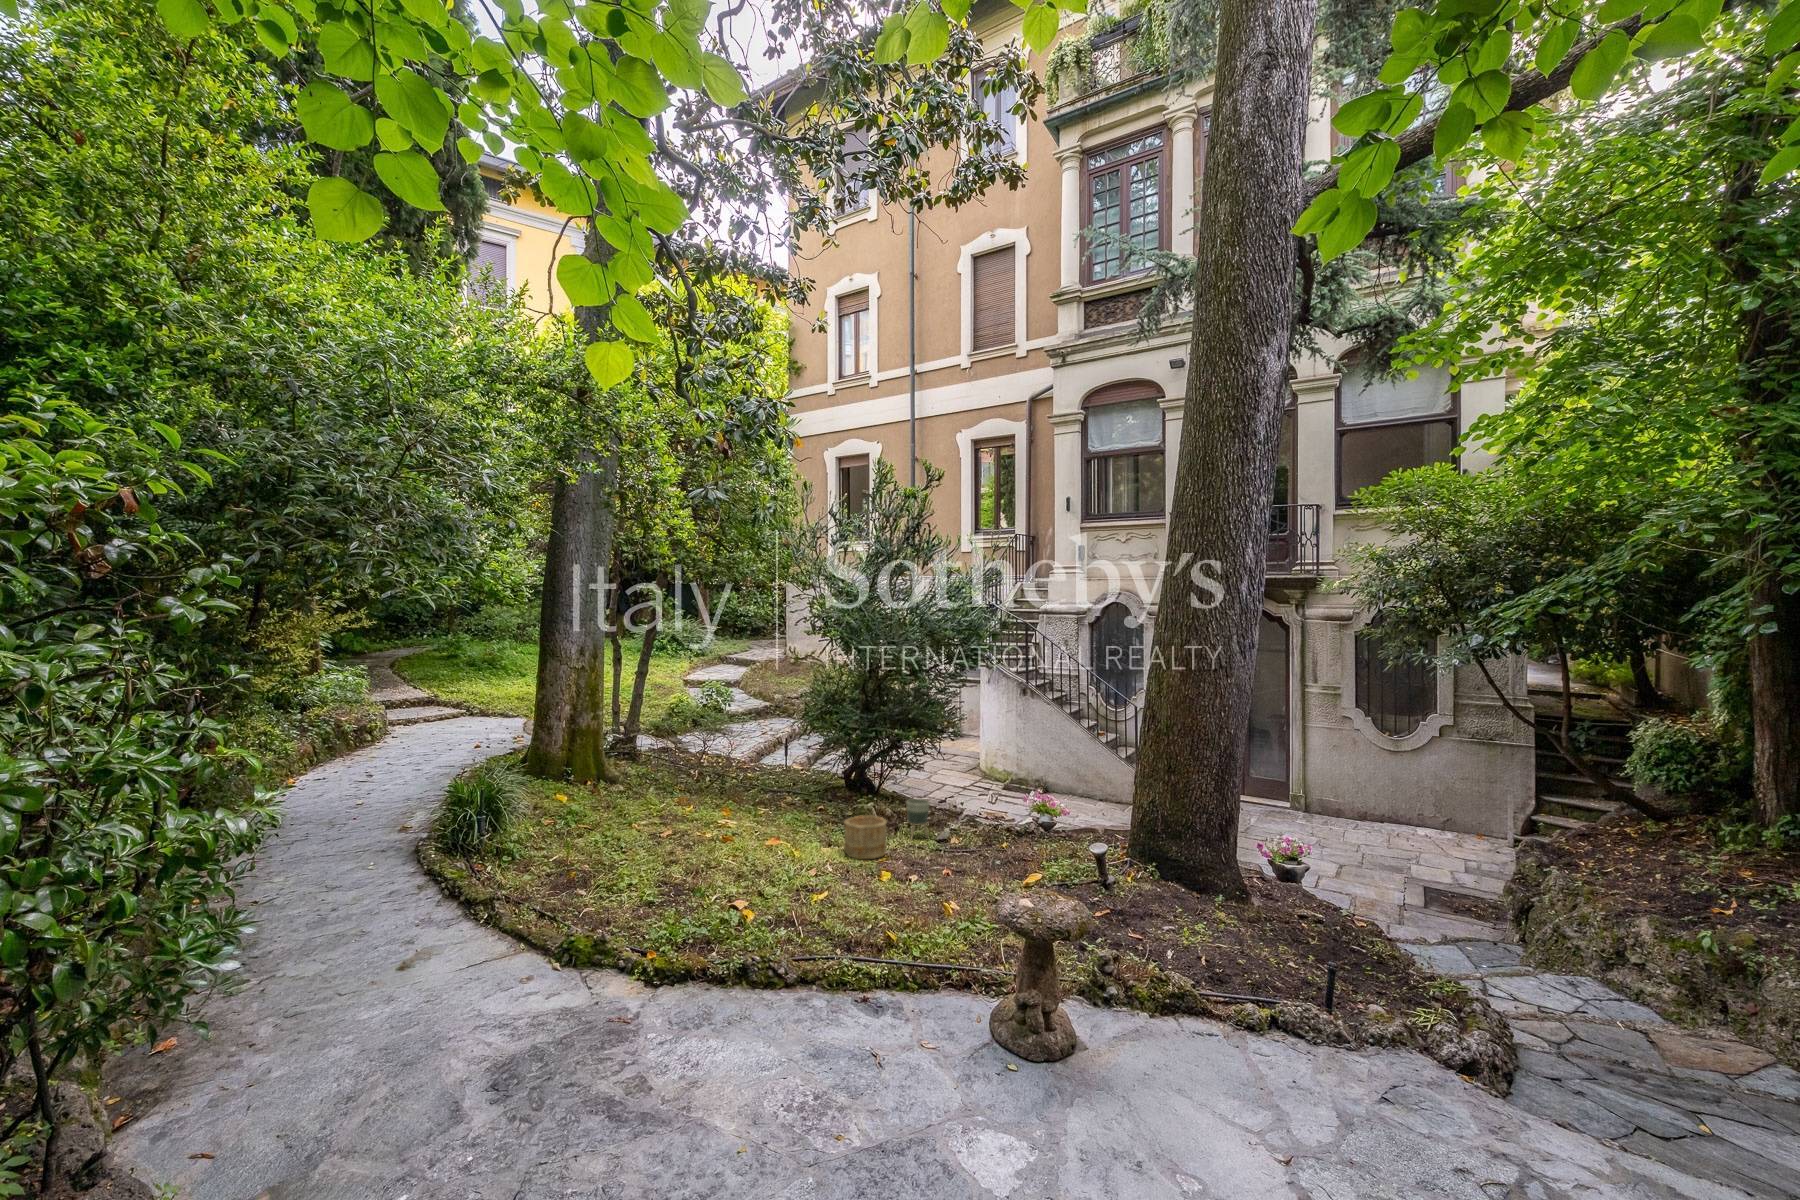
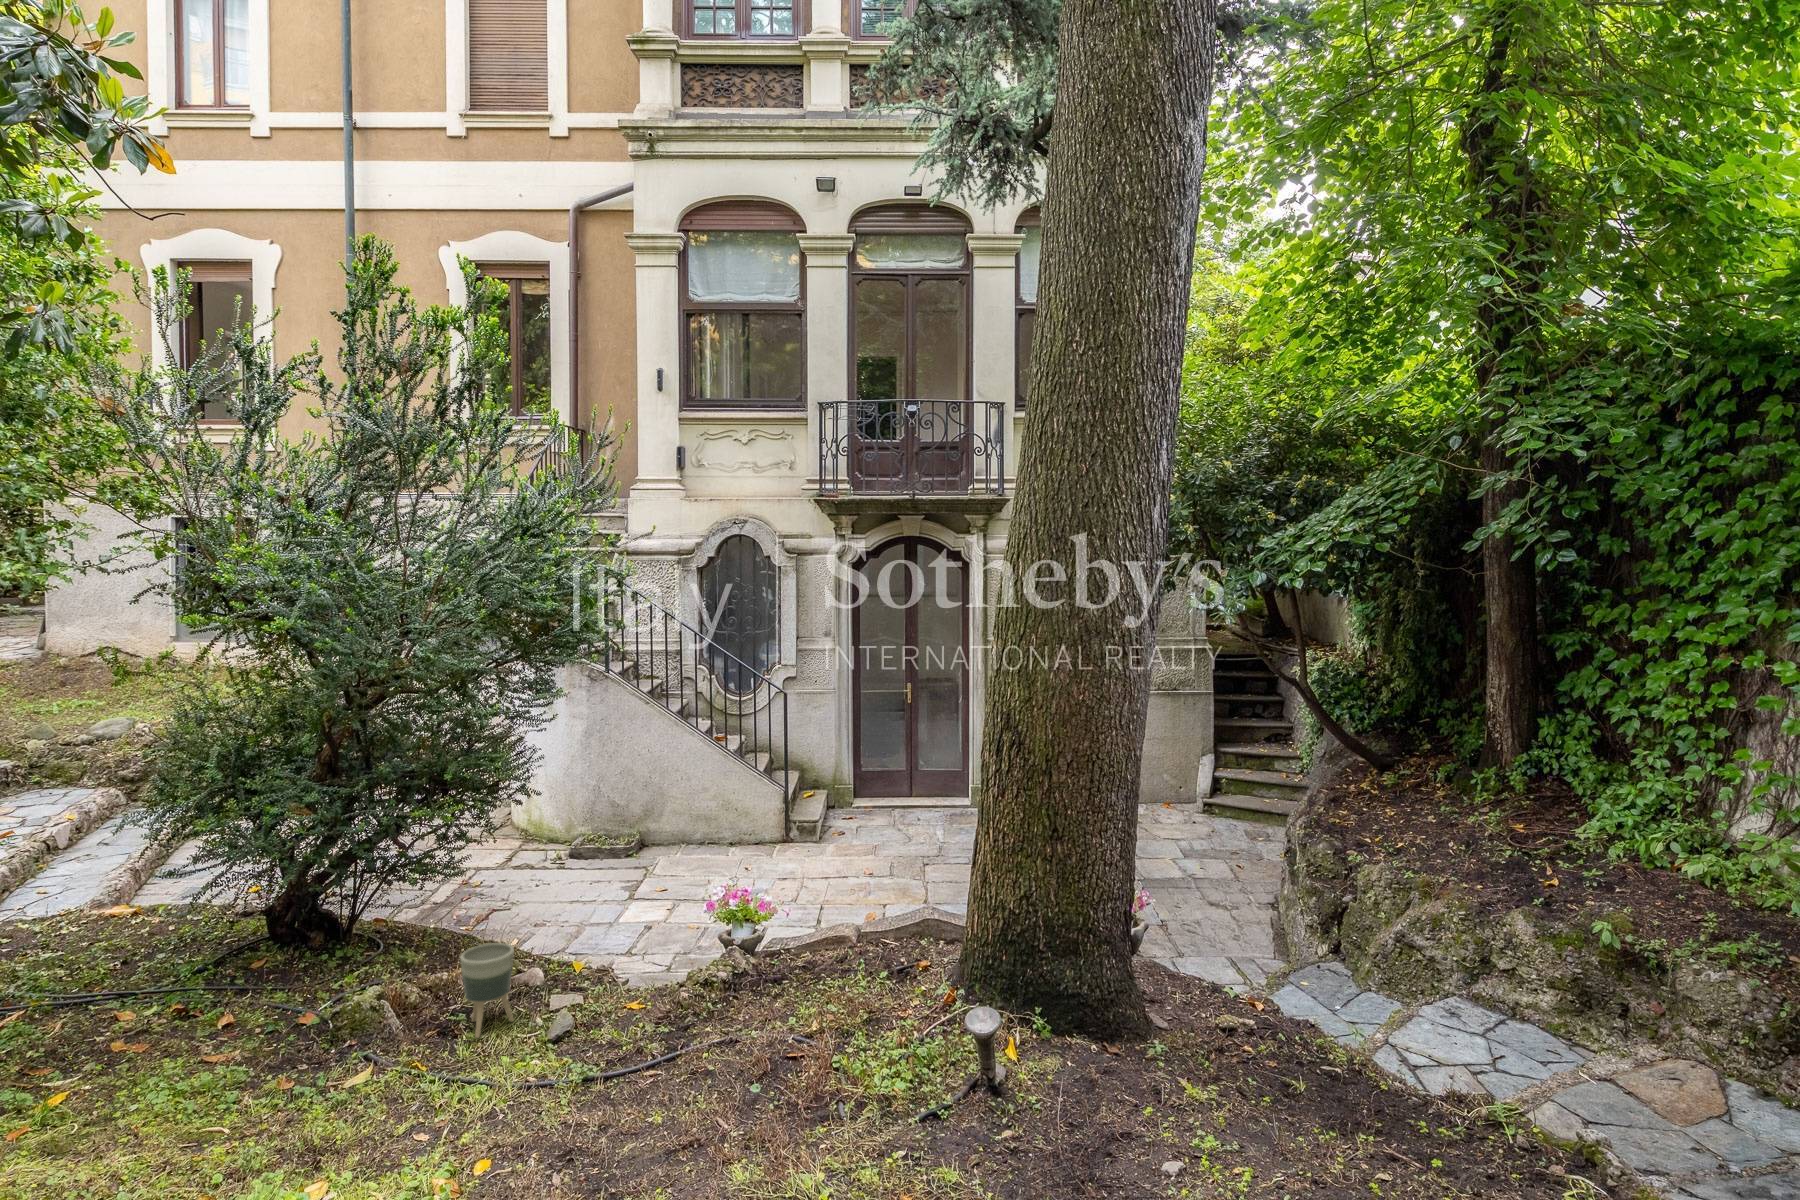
wooden bucket: present [844,815,887,859] -> none [329,1031,449,1161]

